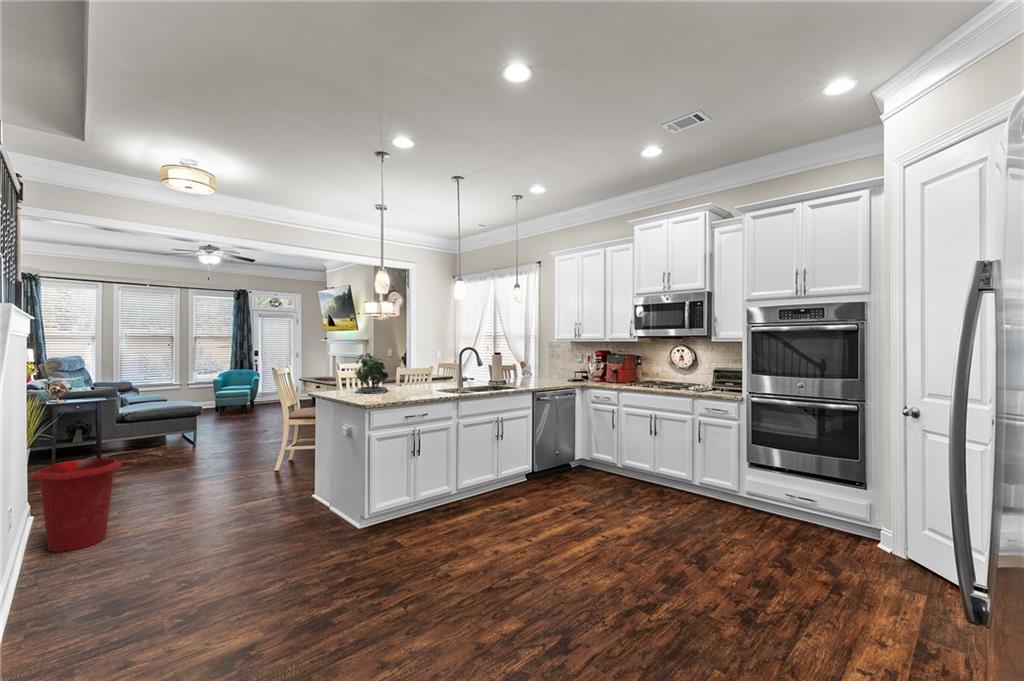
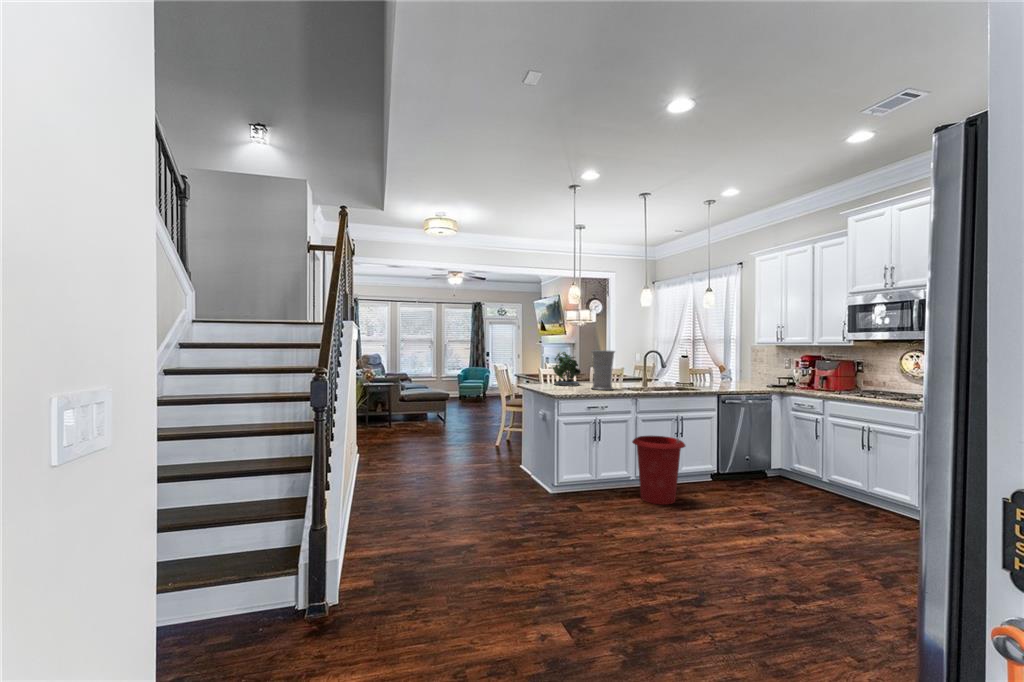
vase: none [405,351,433,397] -> present [591,350,615,390]
waste bin: present [31,459,121,552] -> present [632,436,685,505]

